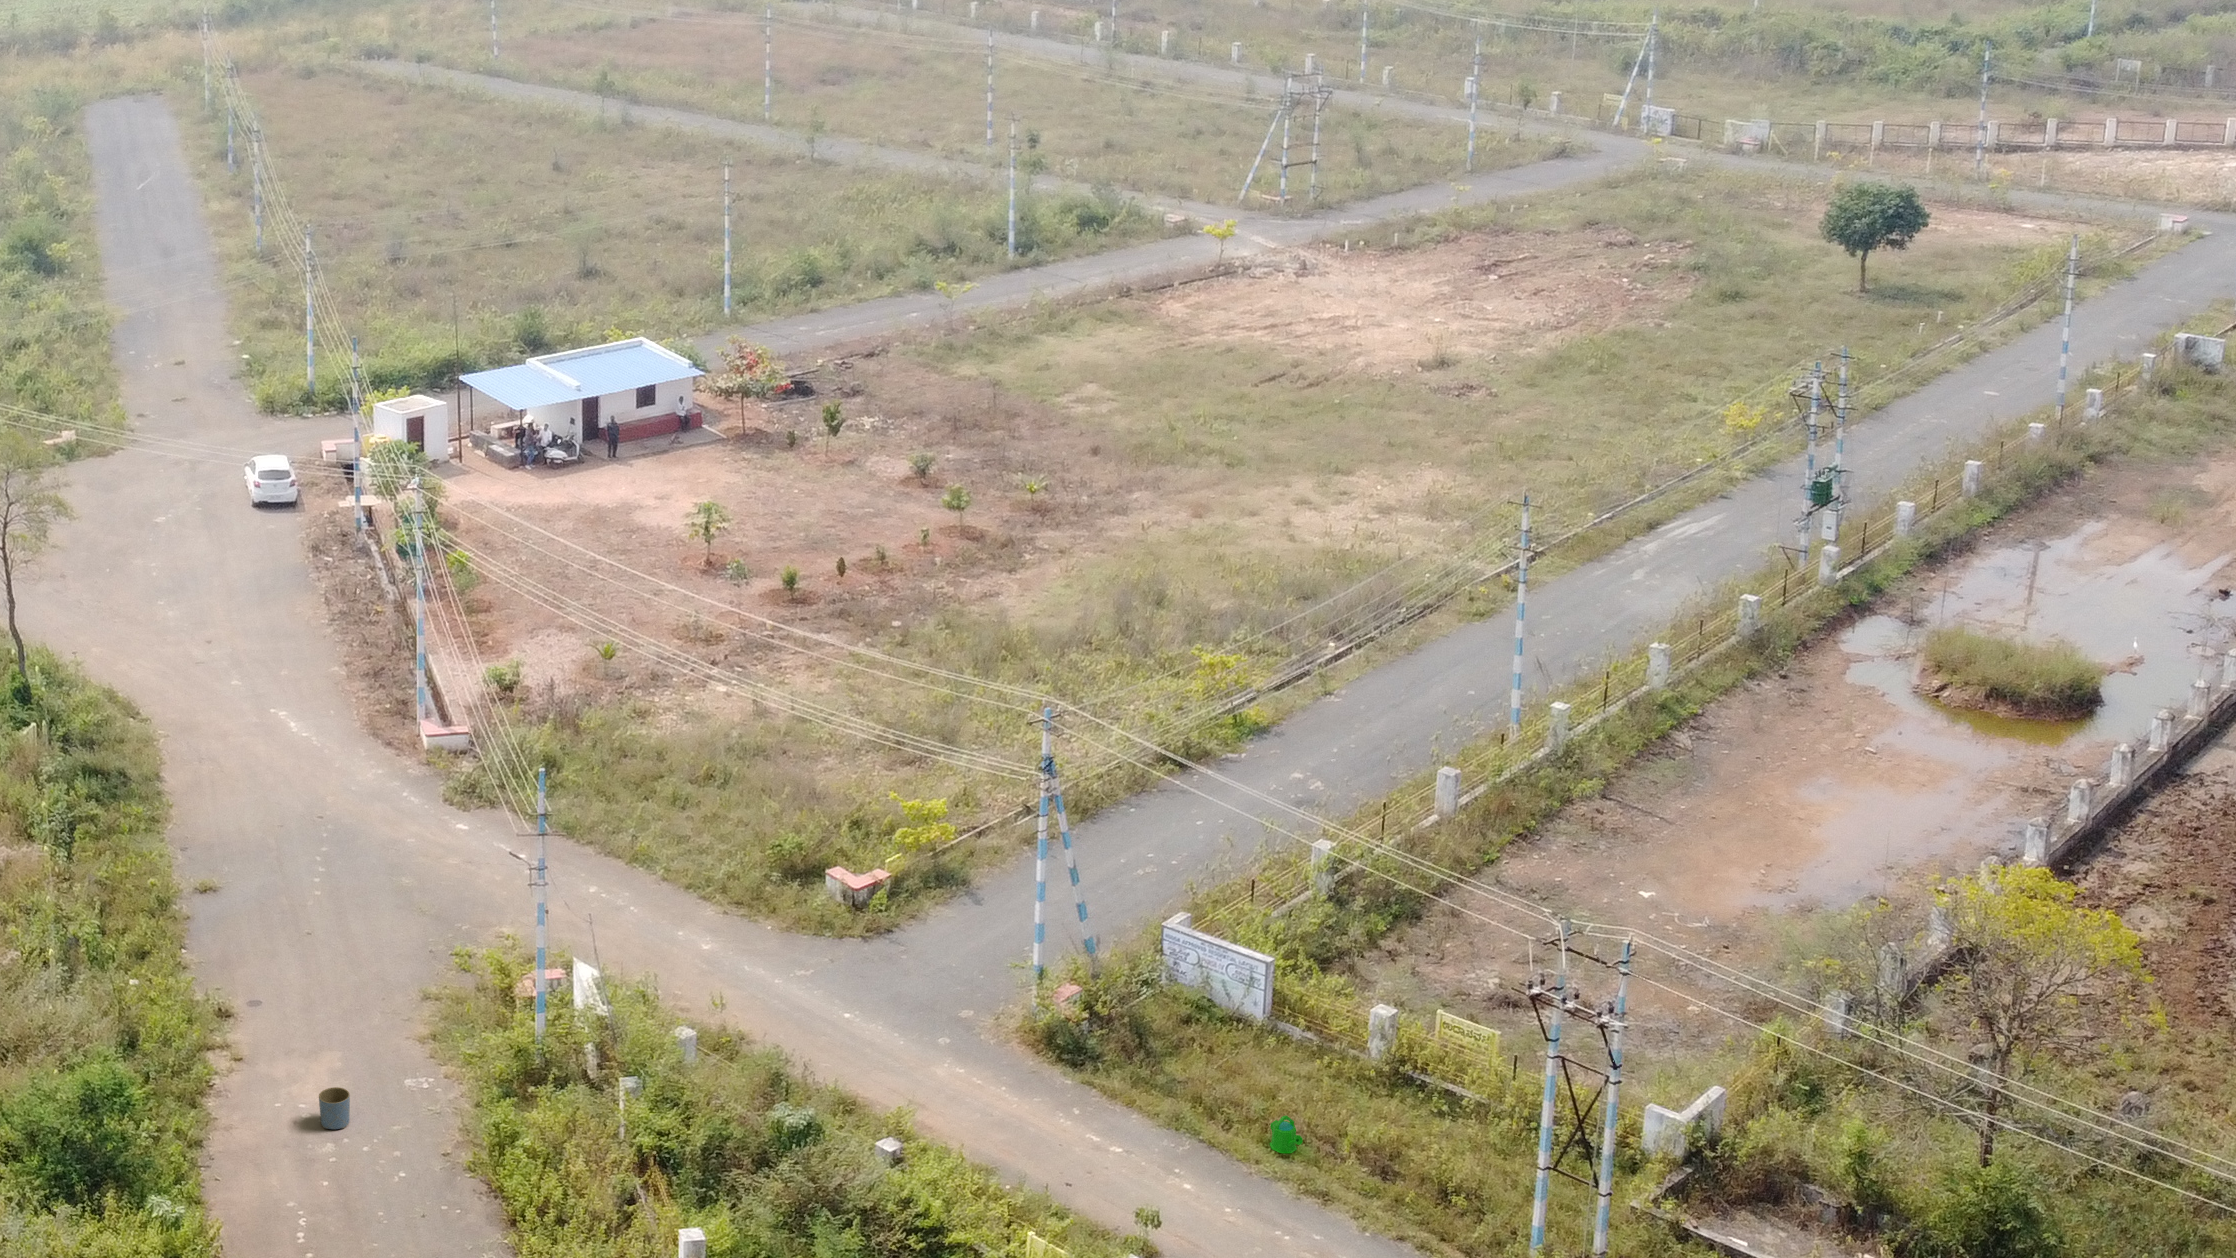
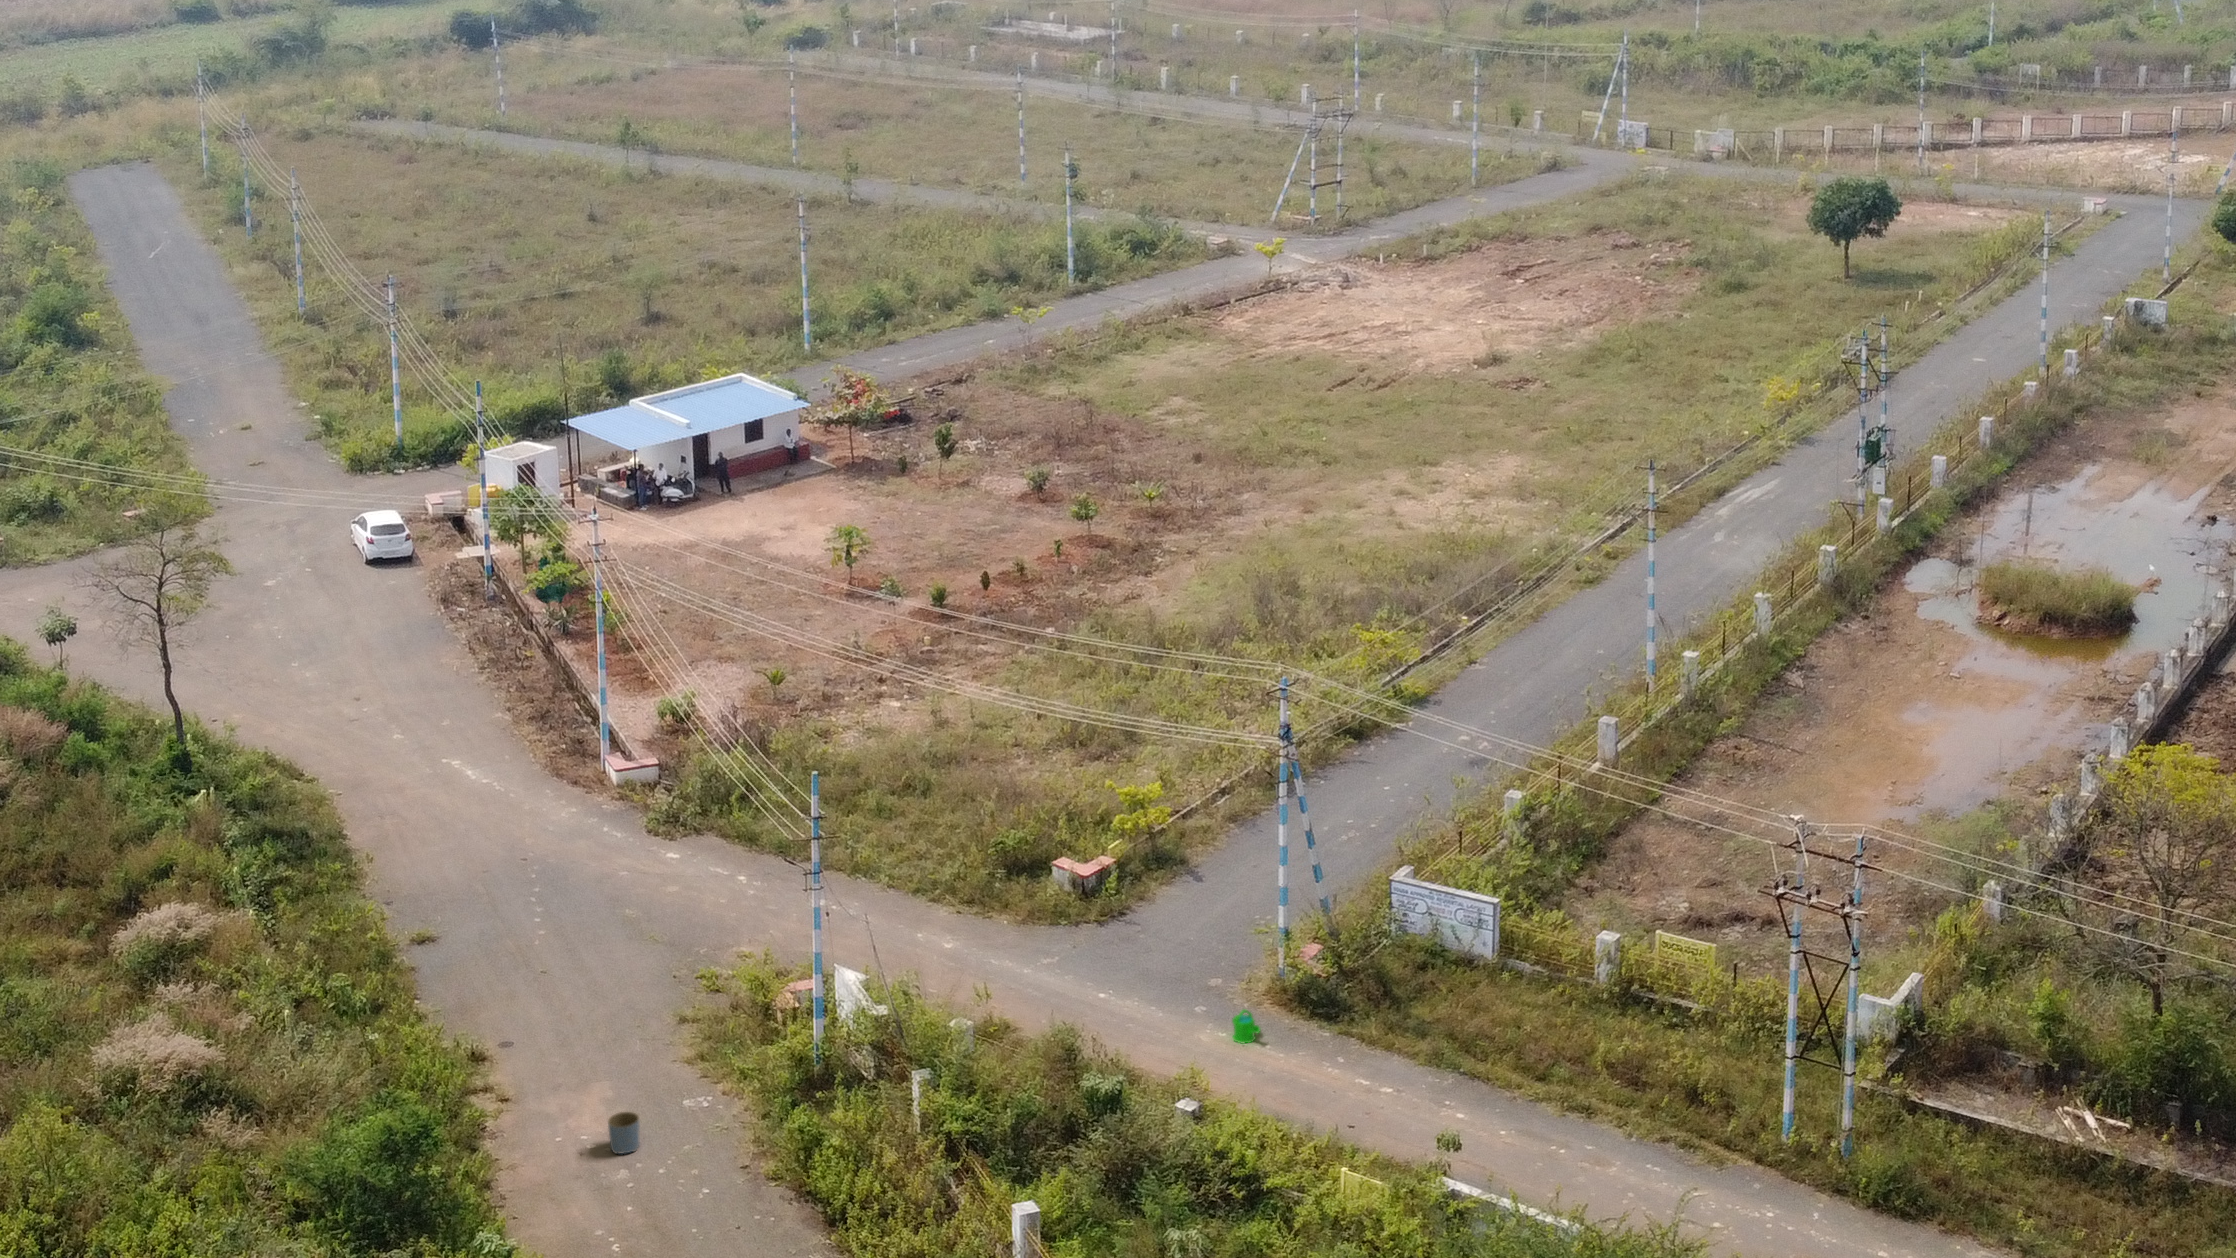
watering can: present [1270,1115,1303,1153] -> present [1232,1010,1260,1044]

